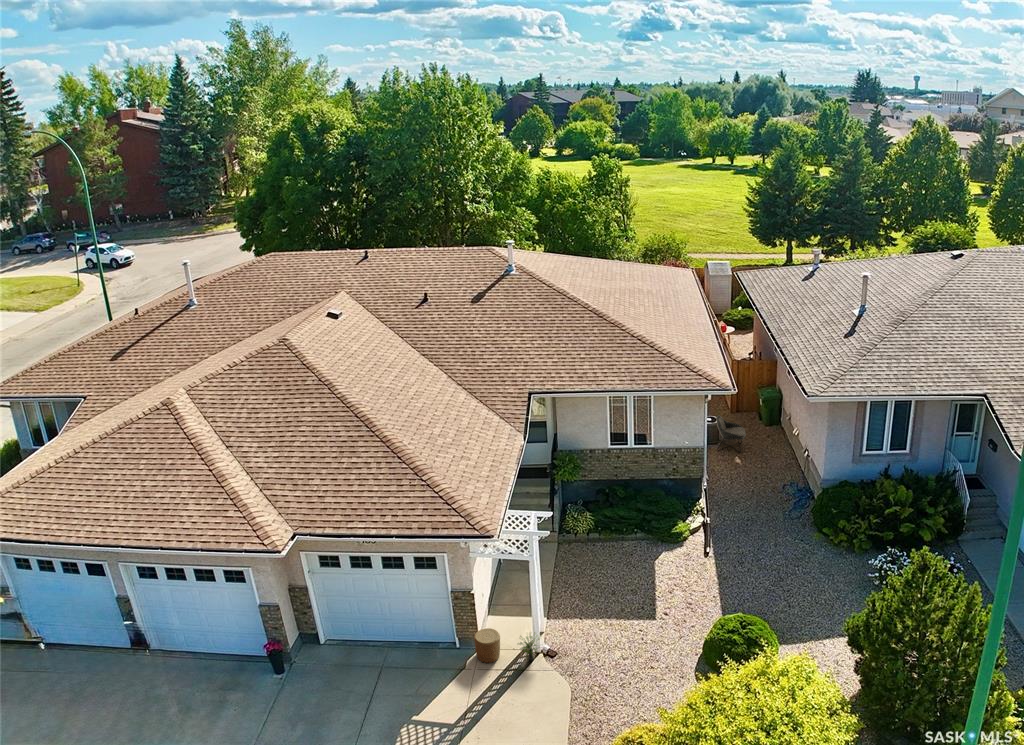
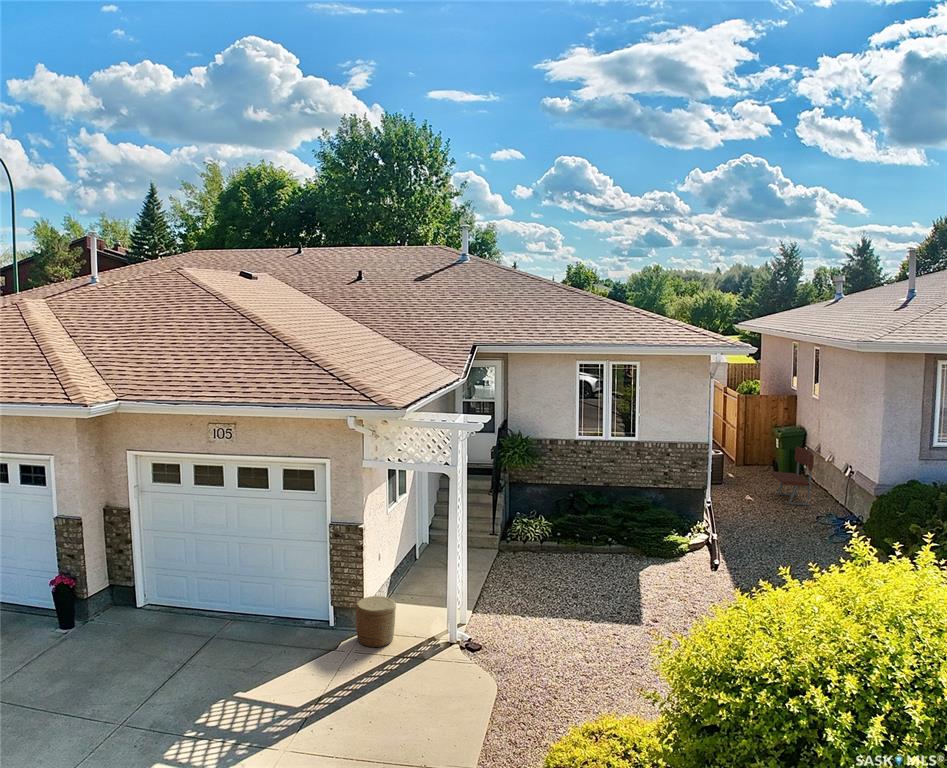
bench: none [760,408,792,460] -> present [771,447,814,506]
lounge chair: present [716,415,746,453] -> none [717,453,753,497]
potted plant: present [518,633,543,661] -> none [419,604,460,651]

